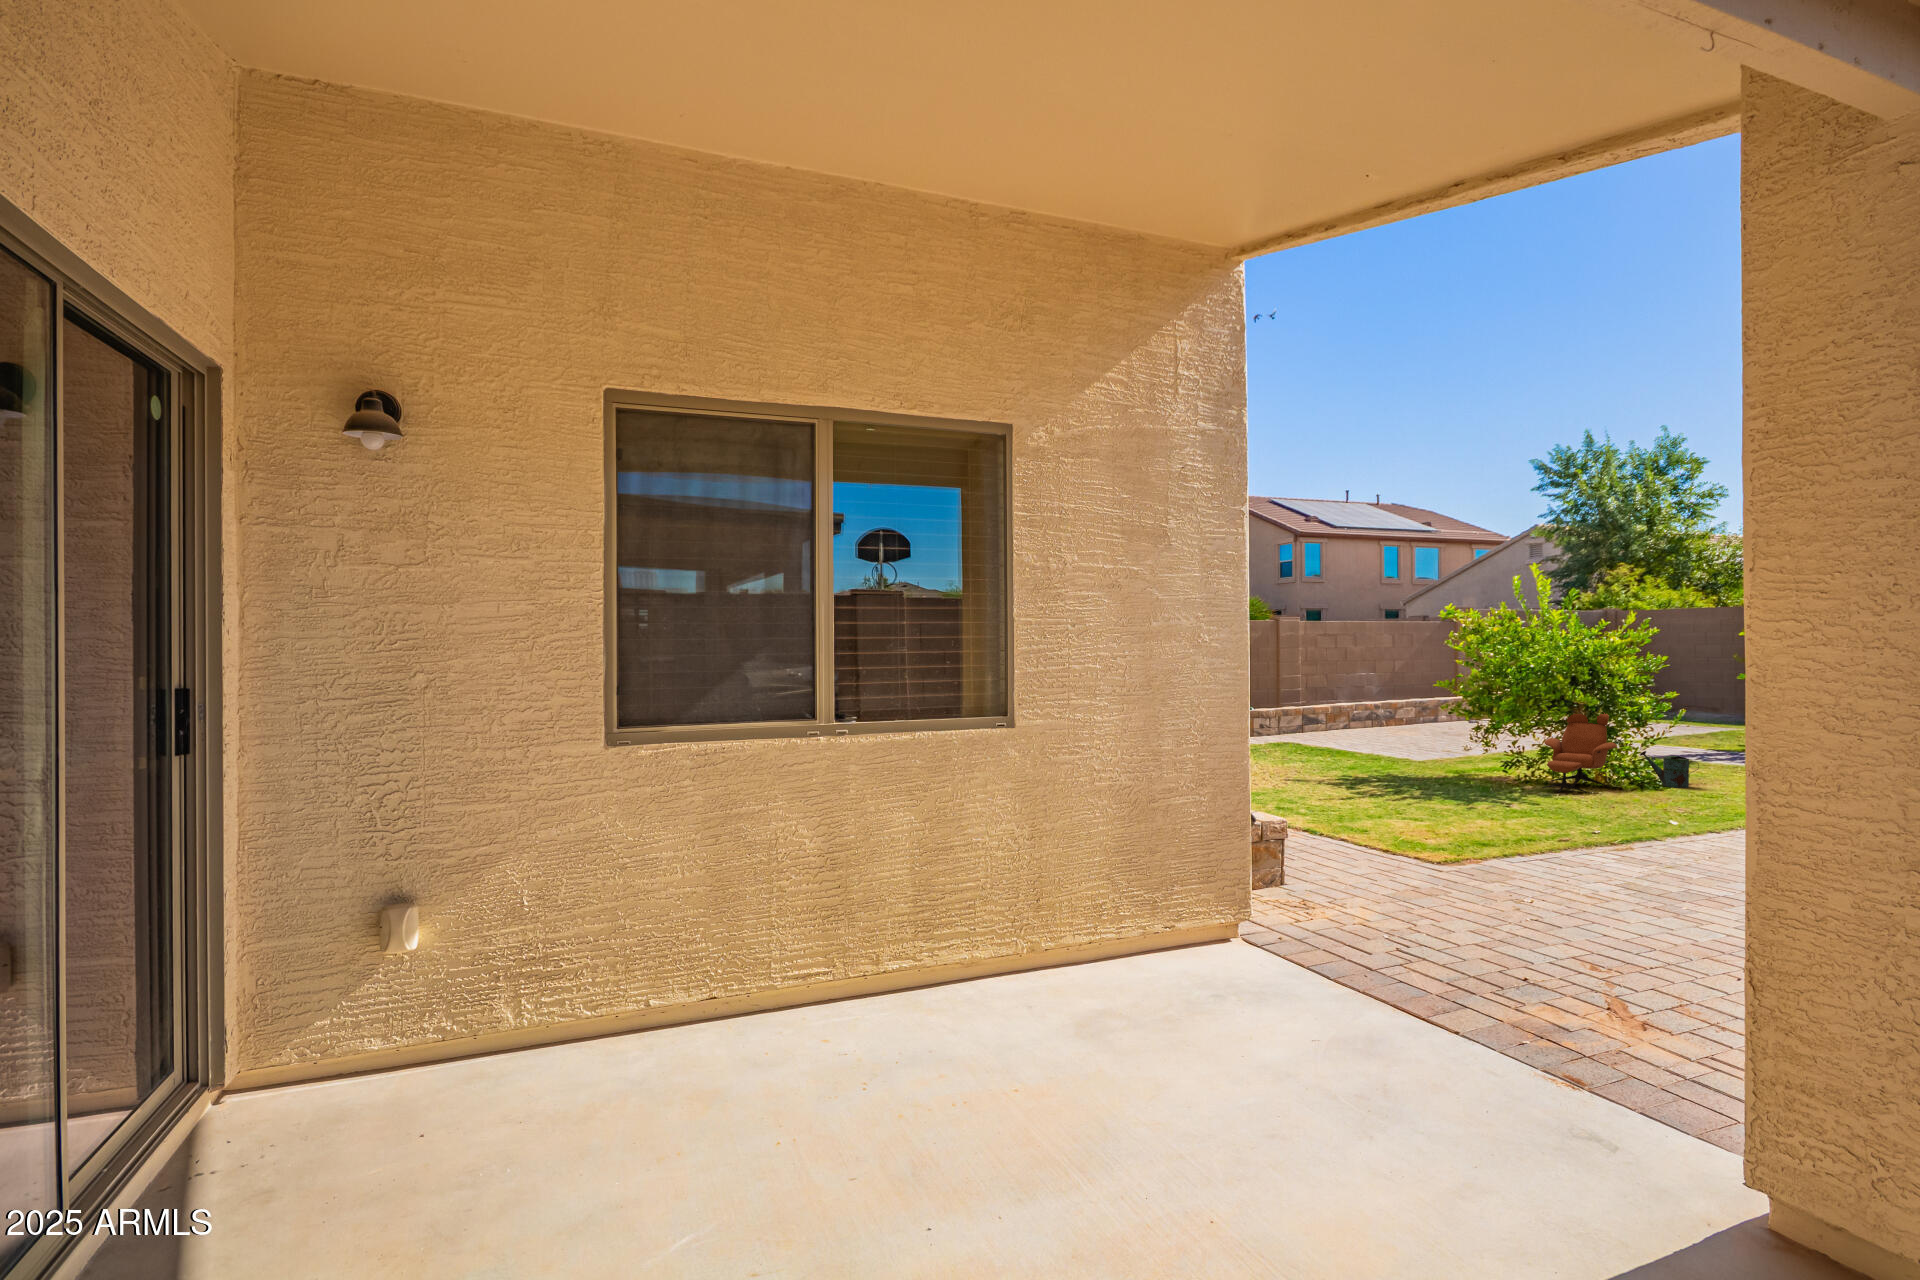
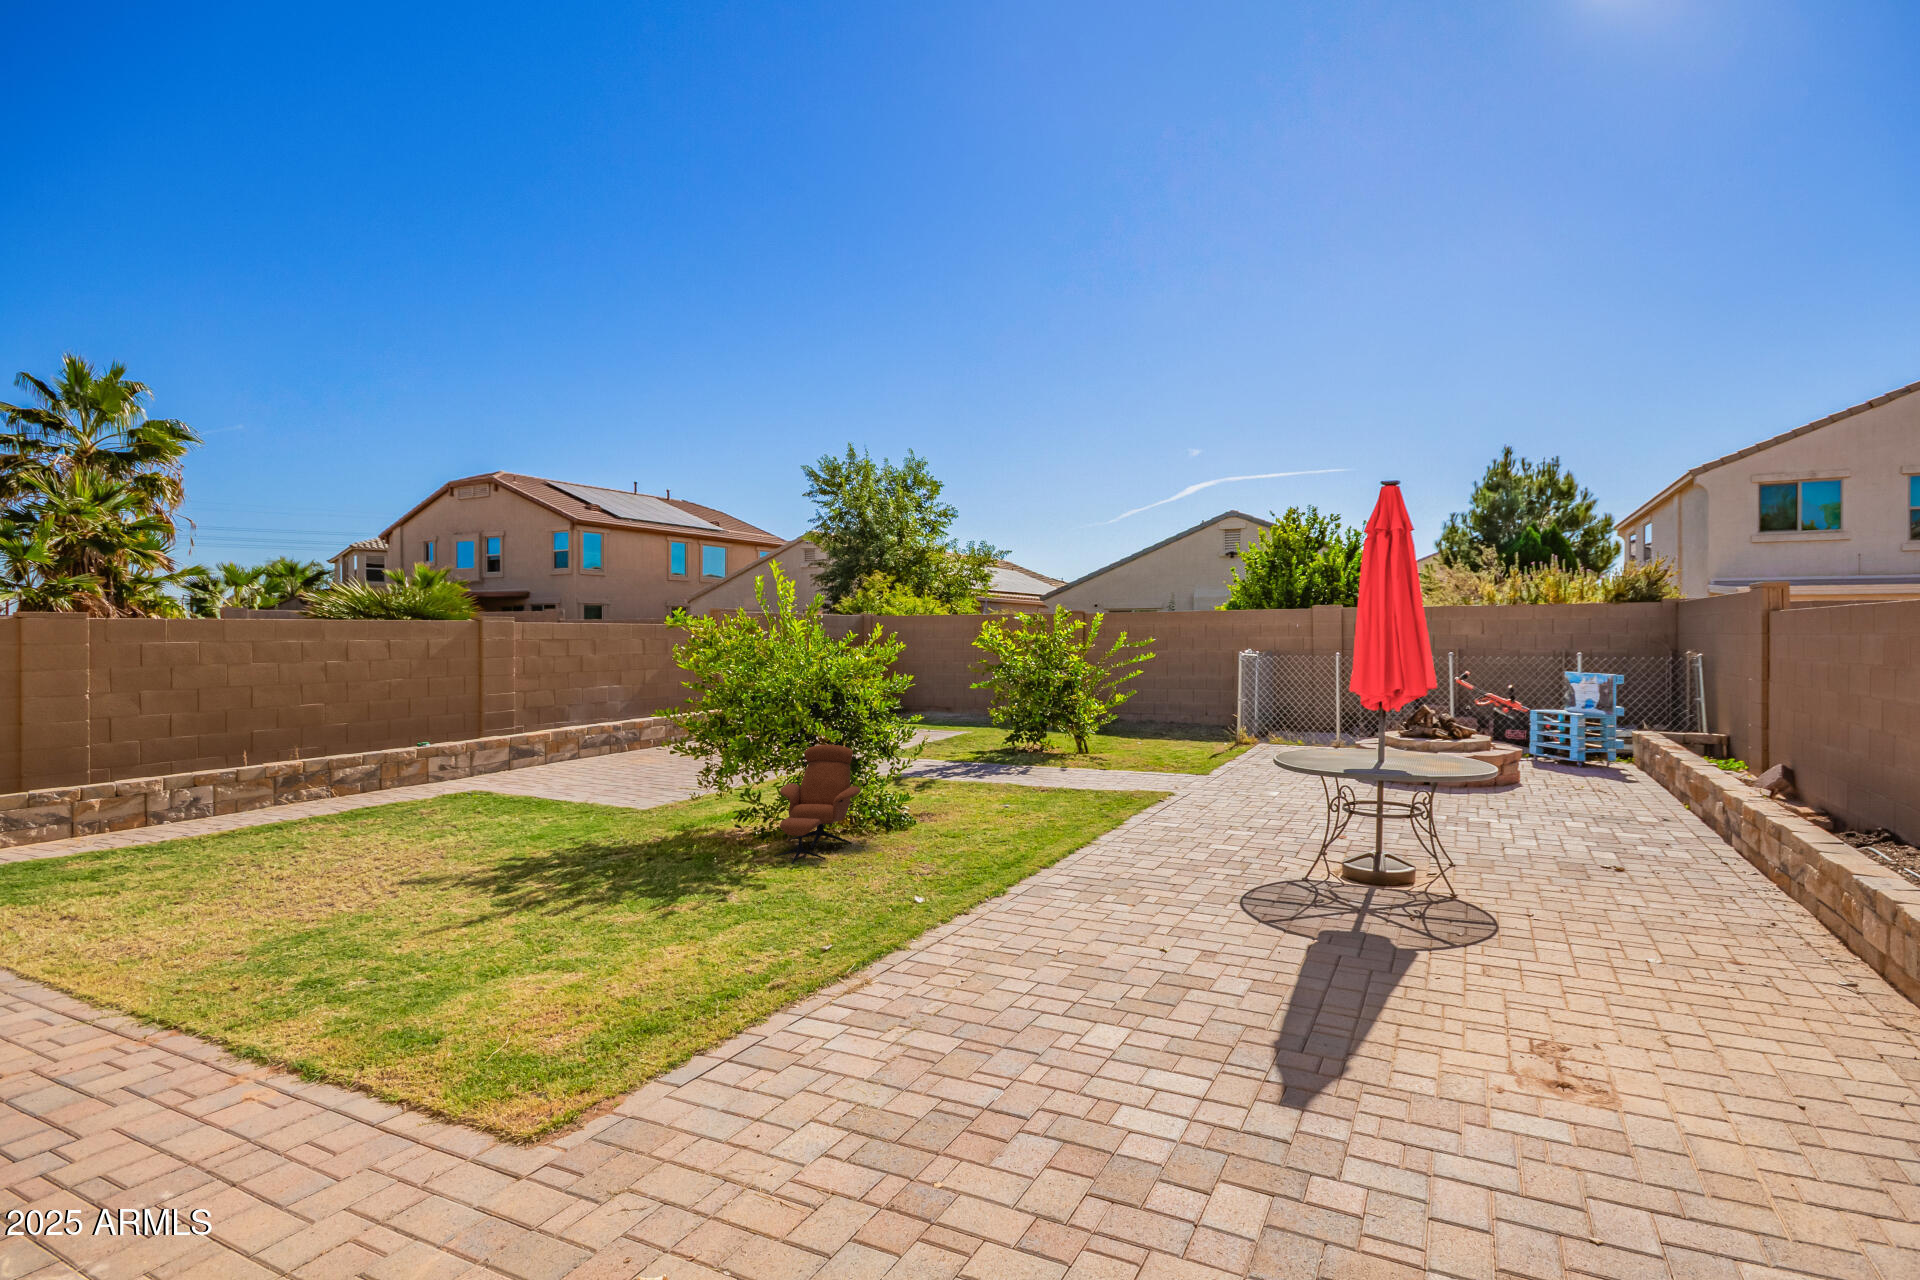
watering can: present [1639,751,1698,788] -> none [884,792,943,836]

